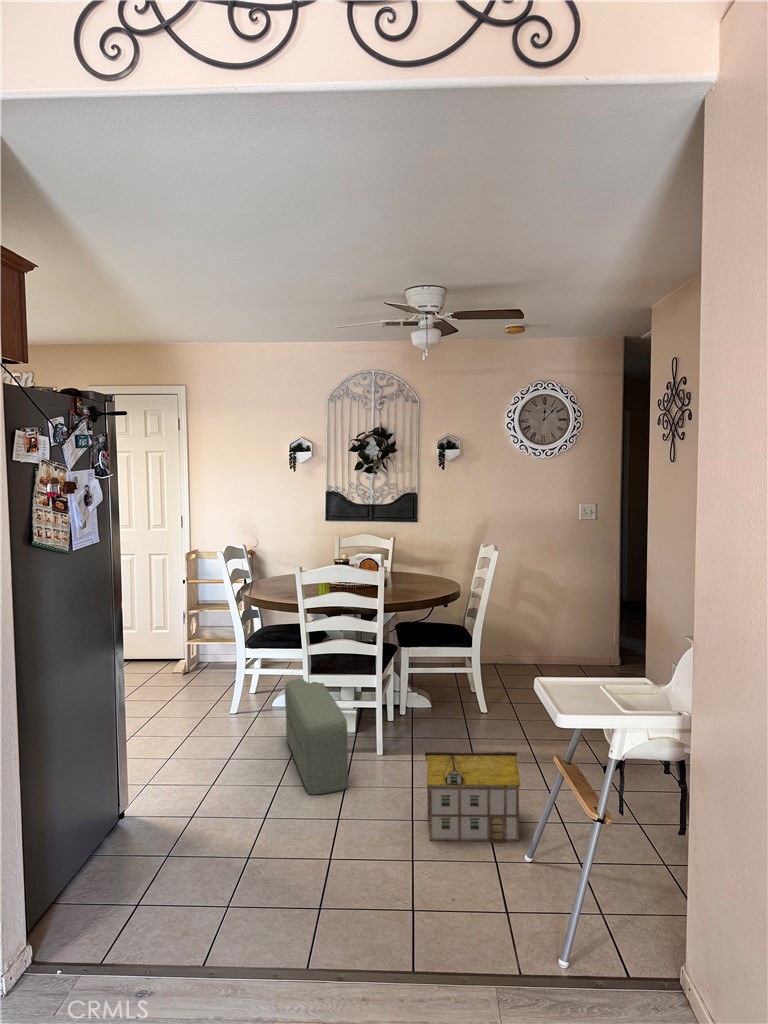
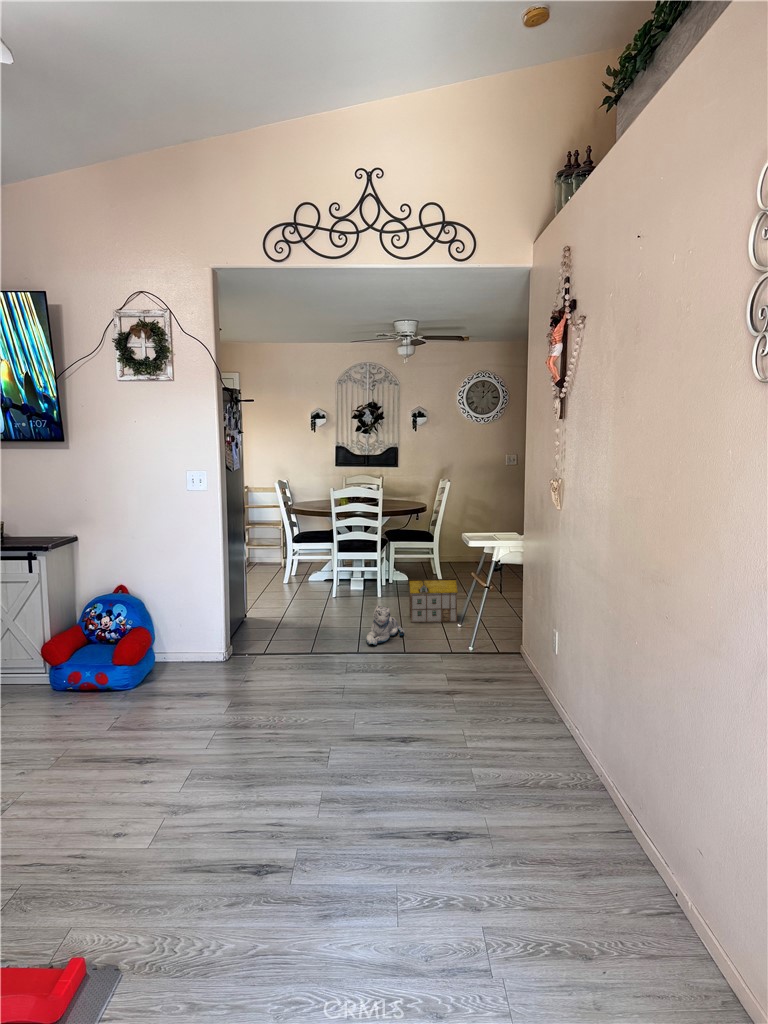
pouf: present [285,679,348,795] -> none [323,556,365,610]
plush toy: none [331,833,414,934] -> present [366,606,404,645]

